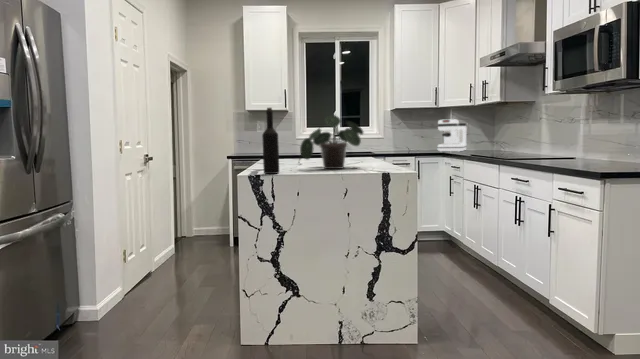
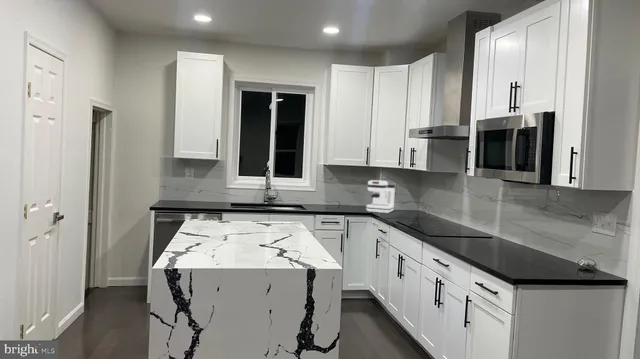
wine bottle: present [262,108,279,174] -> none [183,195,201,265]
potted plant: present [300,115,363,169] -> none [222,200,292,257]

